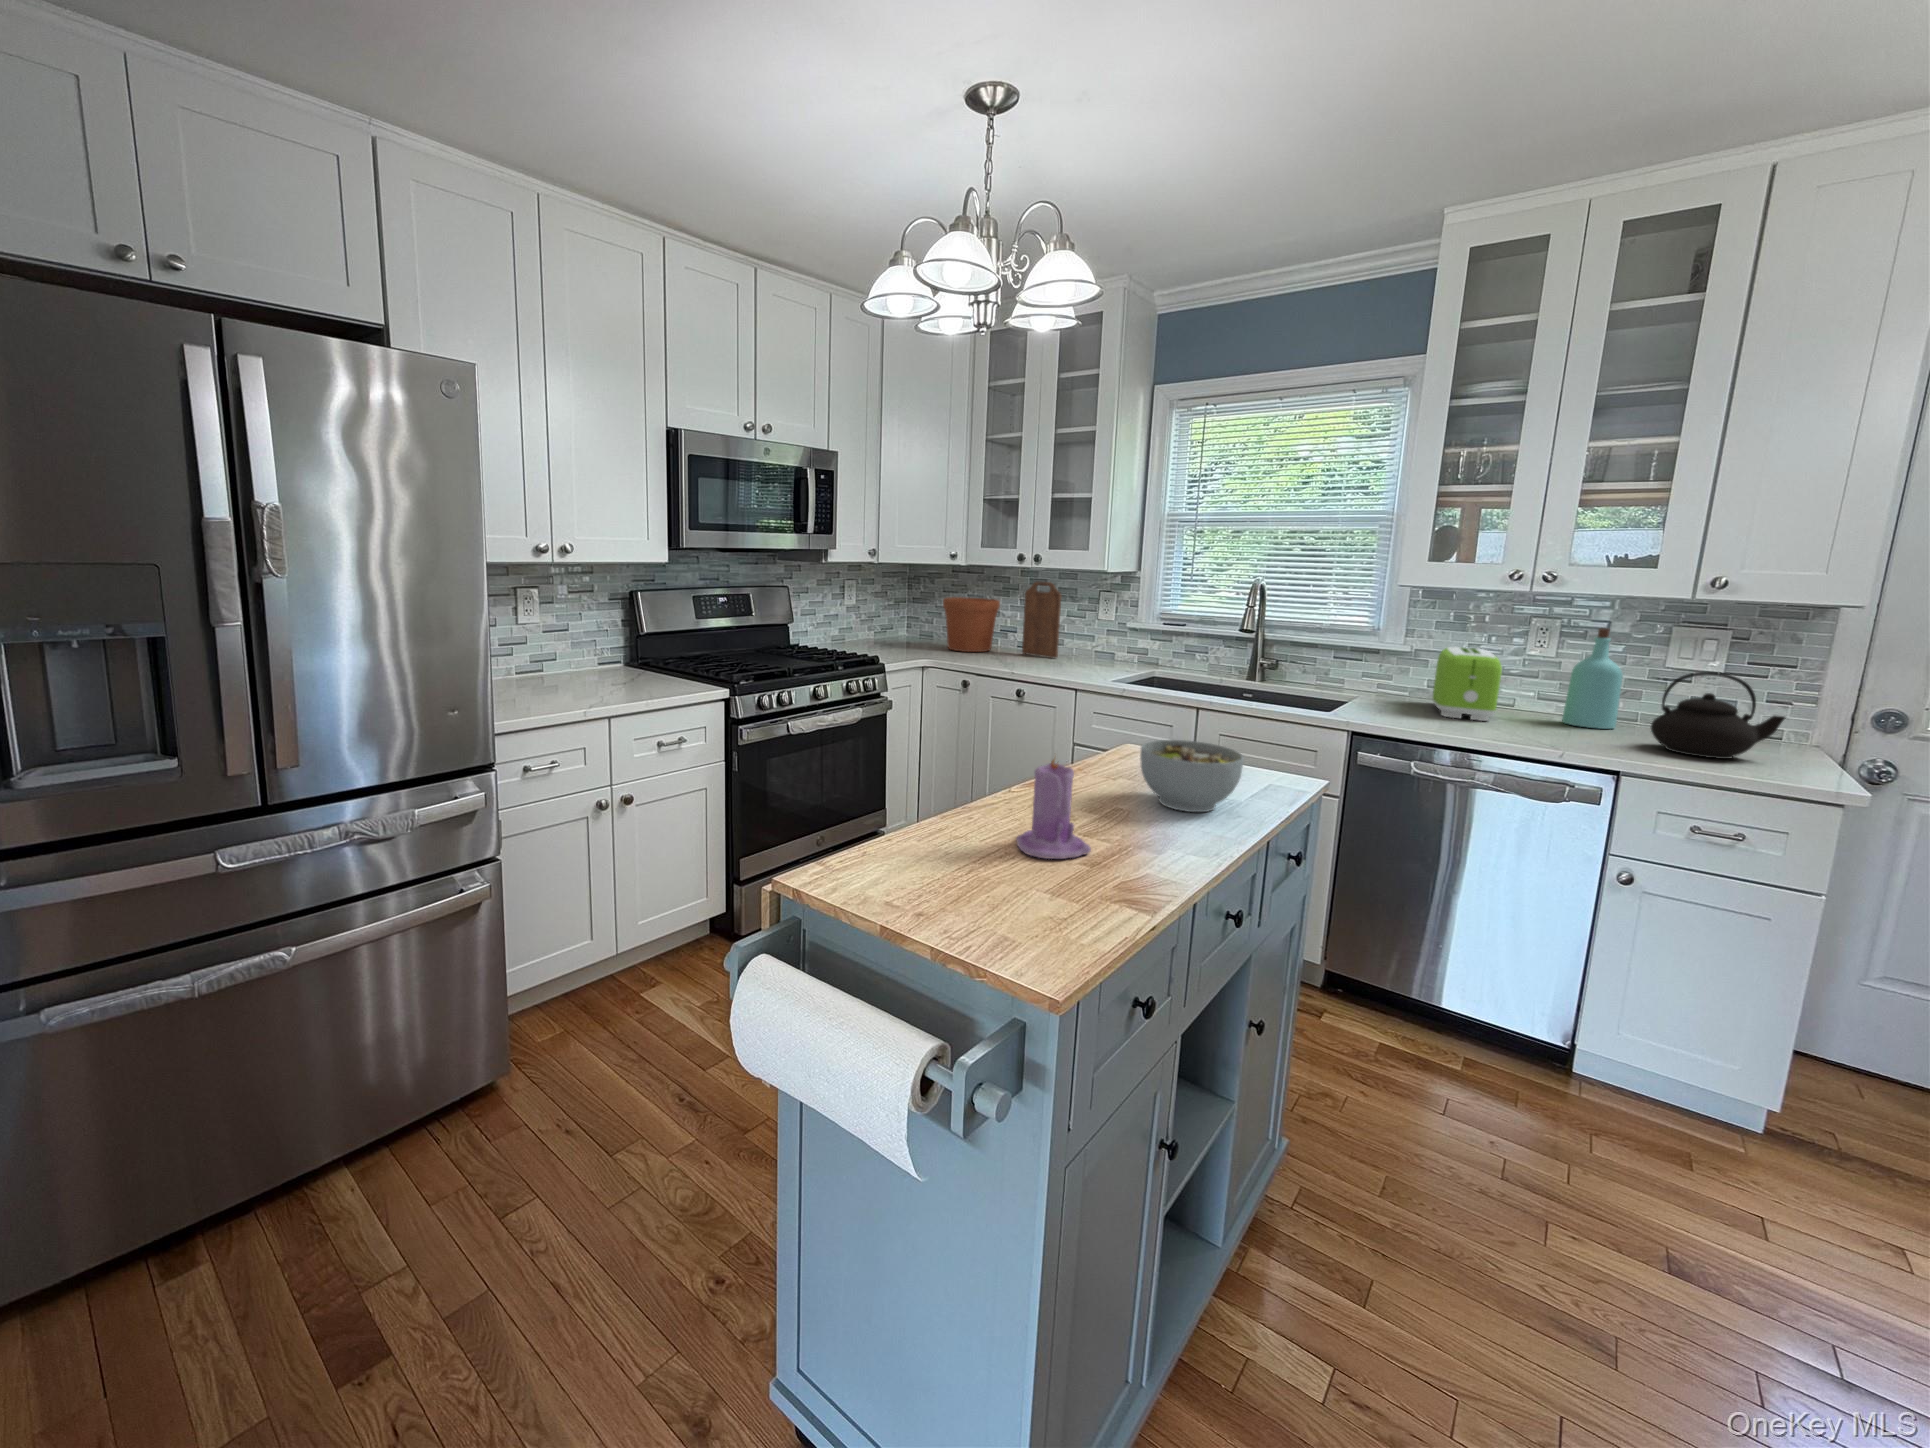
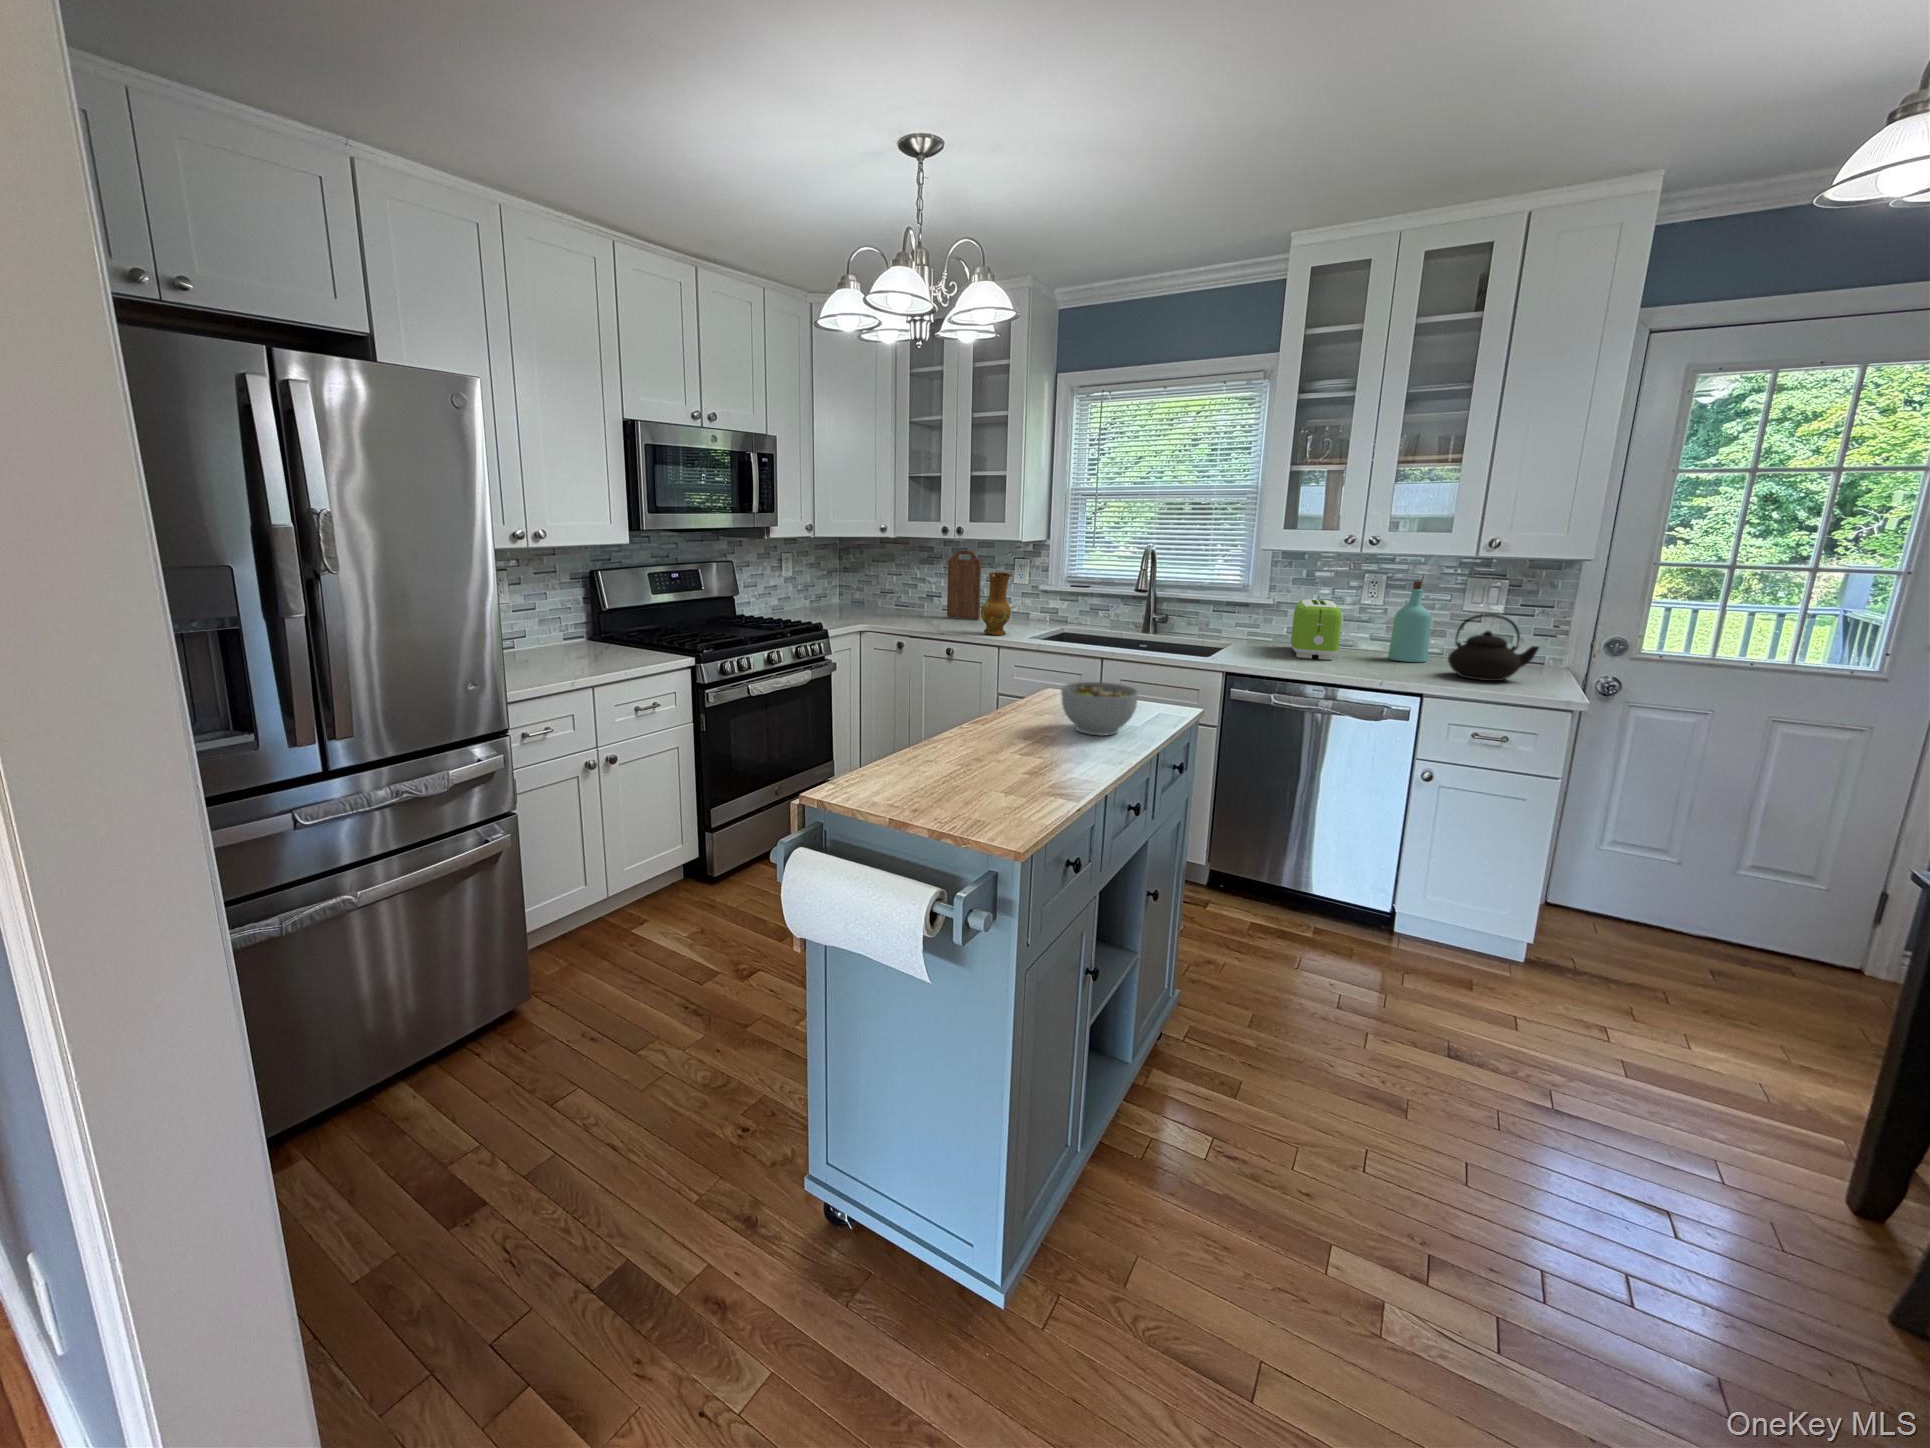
flower pot: present [943,597,1000,652] -> none [873,567,926,617]
ceramic jug: none [1057,605,1093,676] -> present [981,572,1011,635]
candle: present [1016,759,1091,859] -> none [974,693,1030,771]

